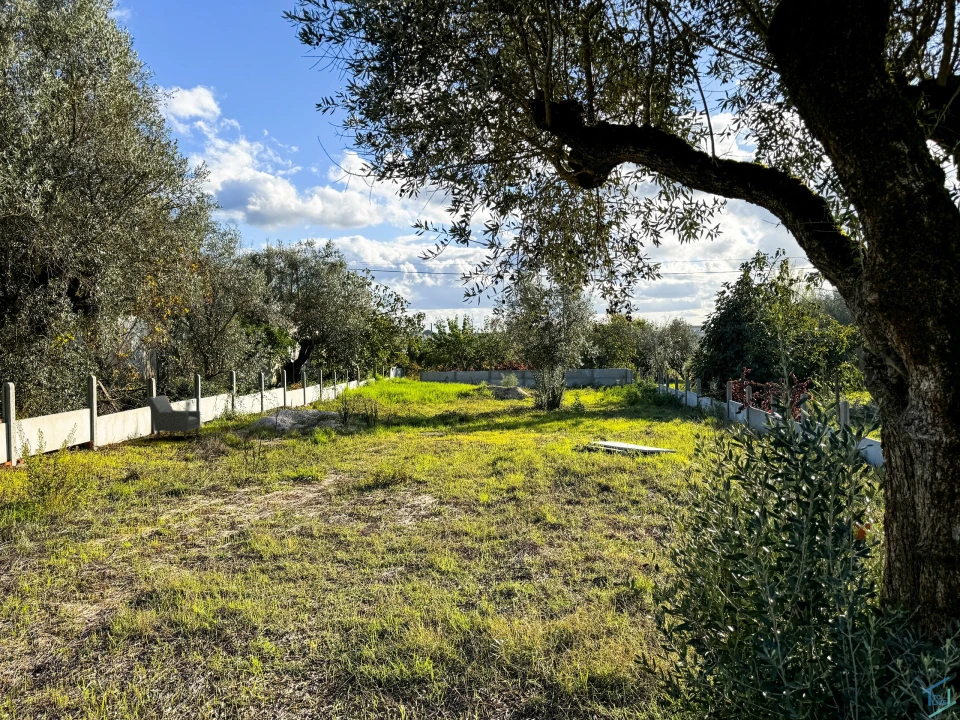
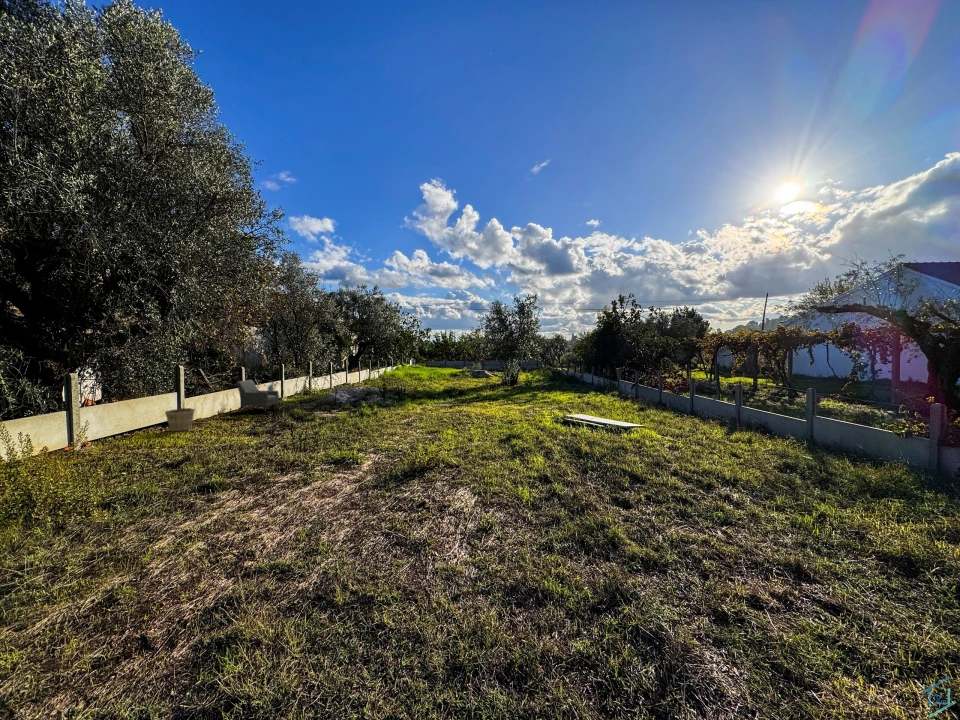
wooden bucket: none [79,429,111,456] -> present [165,408,195,431]

